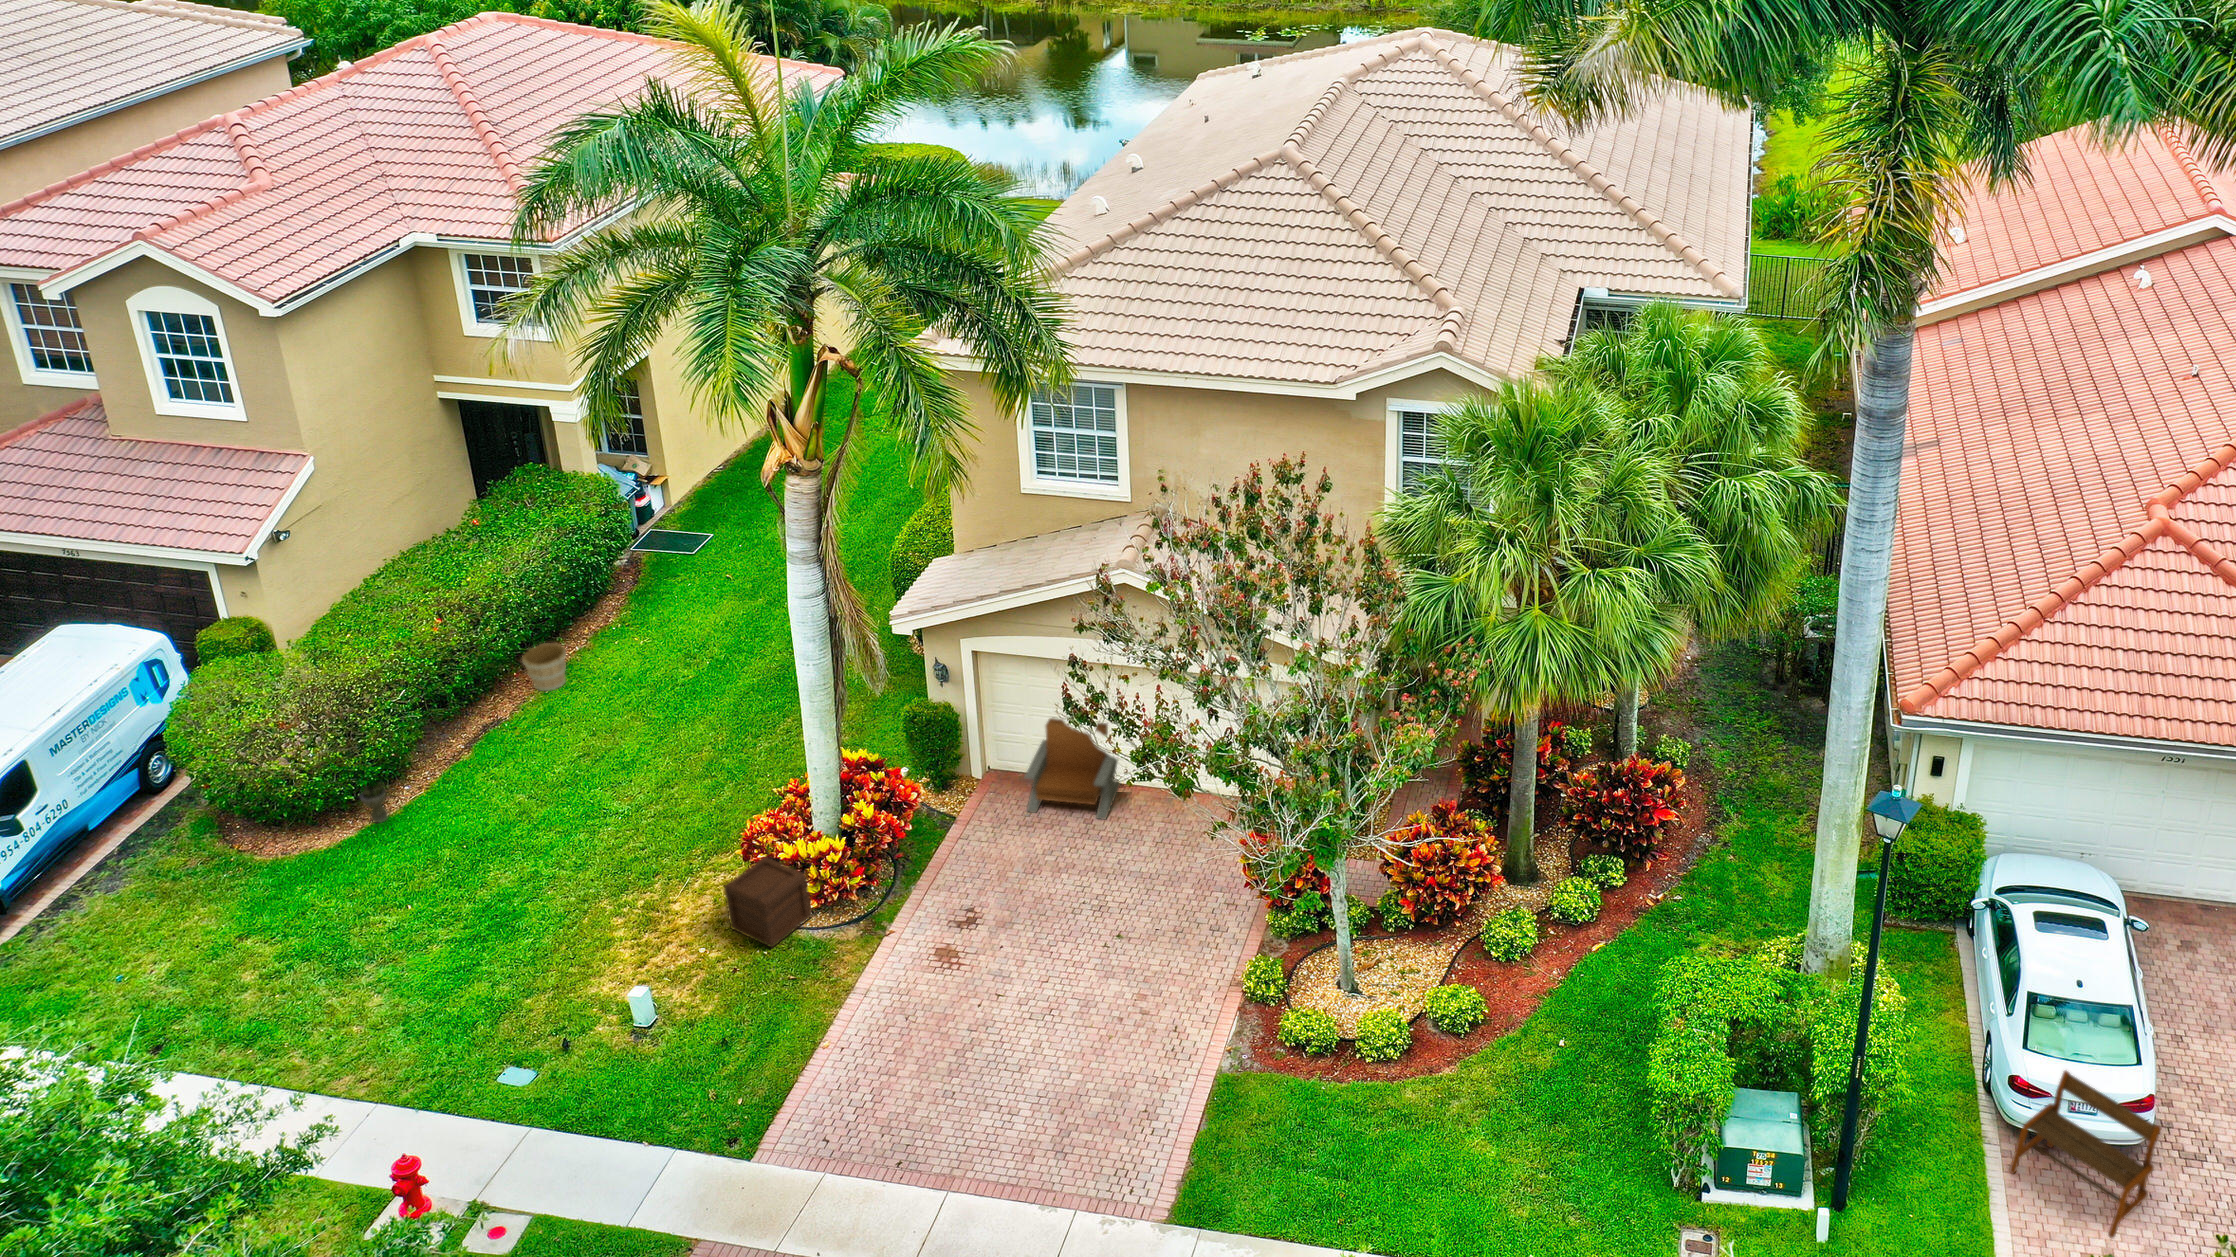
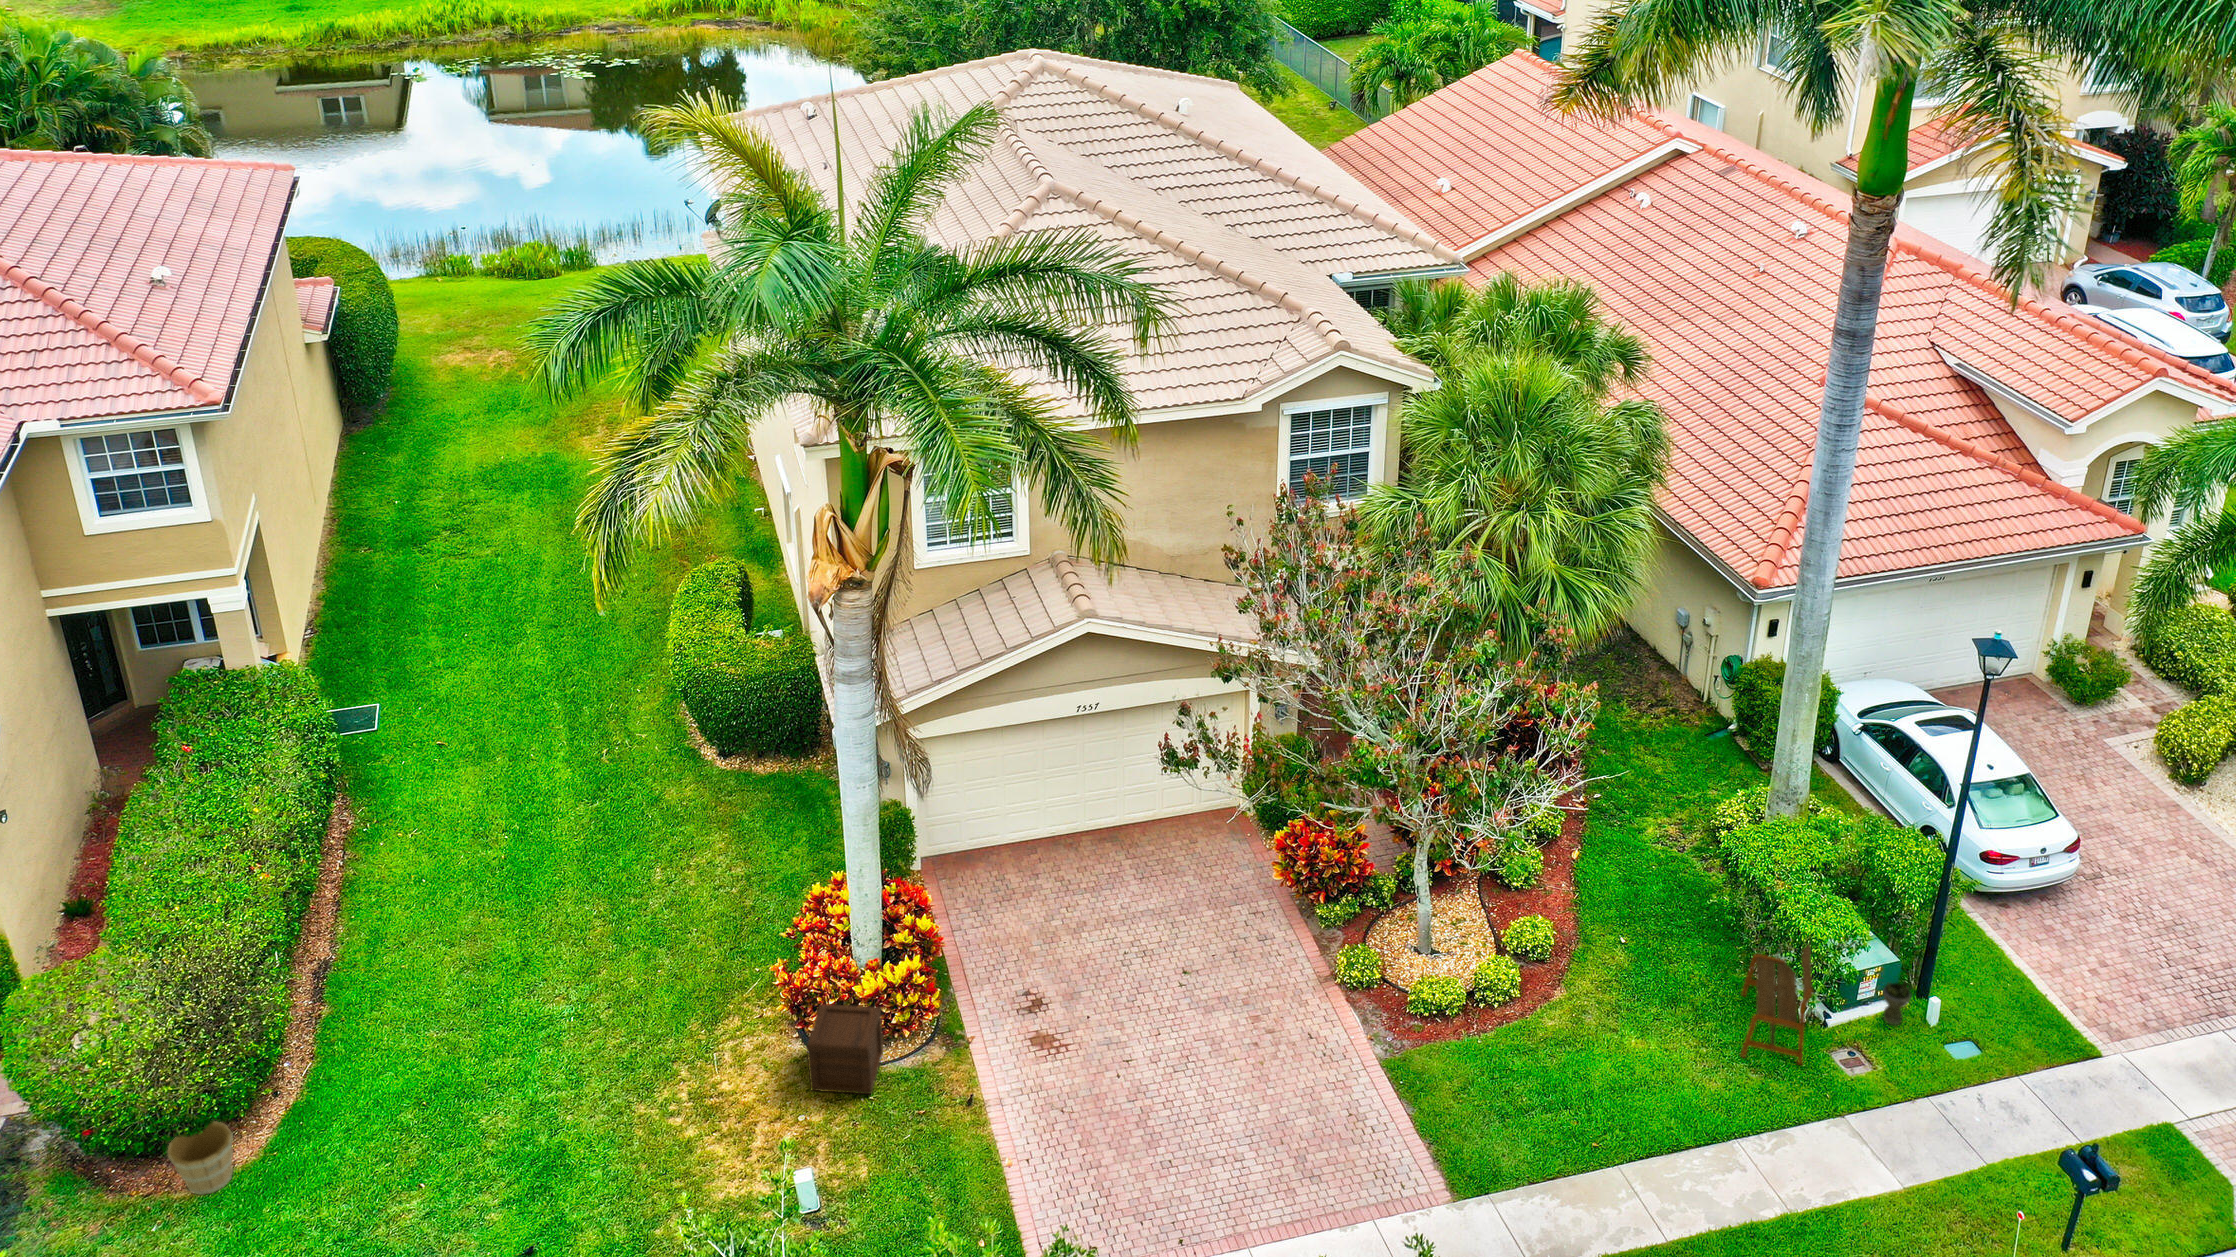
wooden bucket: present [522,643,566,691] -> present [168,1122,233,1195]
lounge chair: present [1025,718,1120,820] -> none [982,779,1082,890]
planter: present [360,783,388,823] -> present [1883,982,1911,1025]
bench: present [2010,1071,2161,1238] -> present [1741,944,1814,1065]

